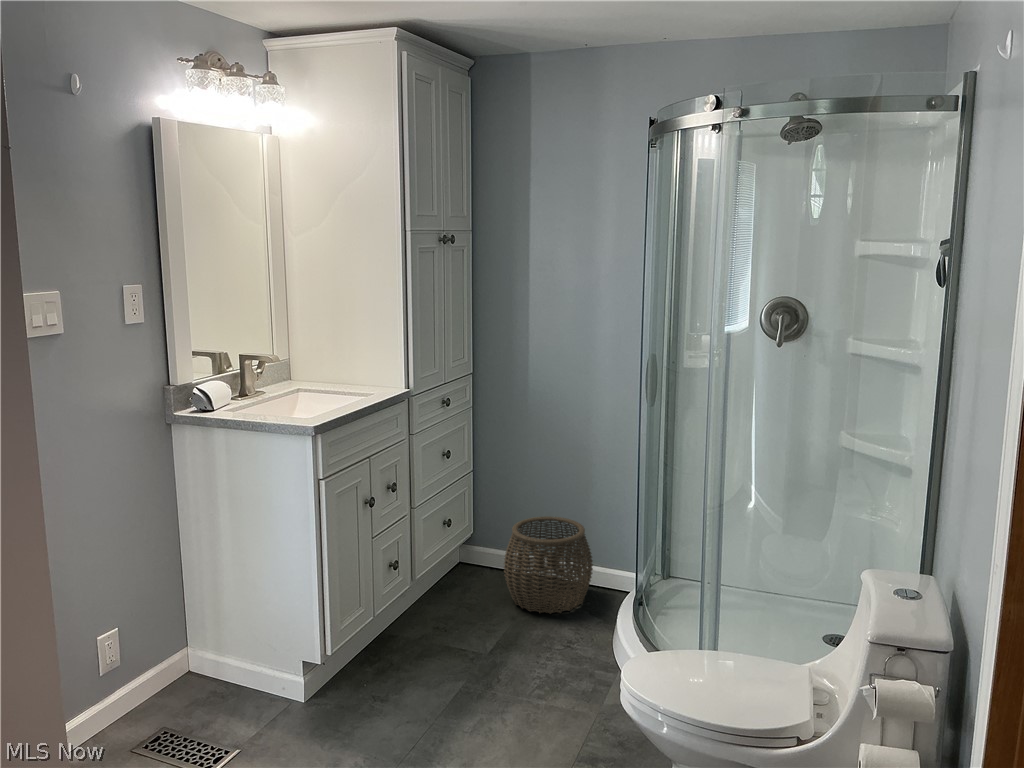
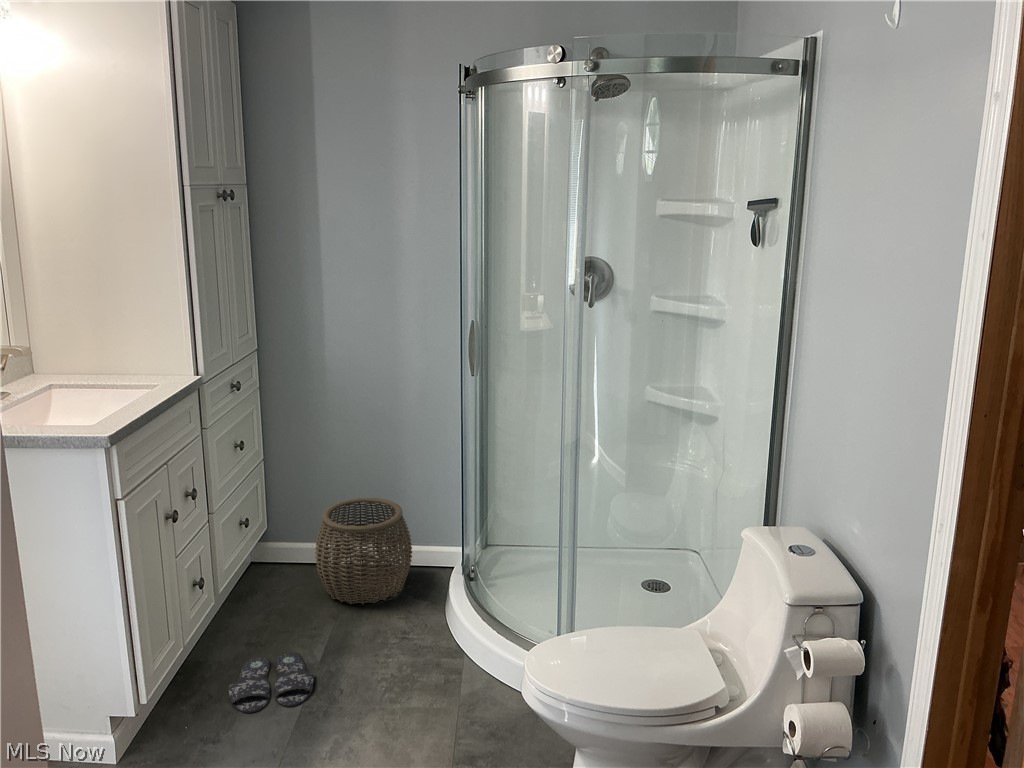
slippers: none [404,640,478,684] -> present [229,652,314,713]

